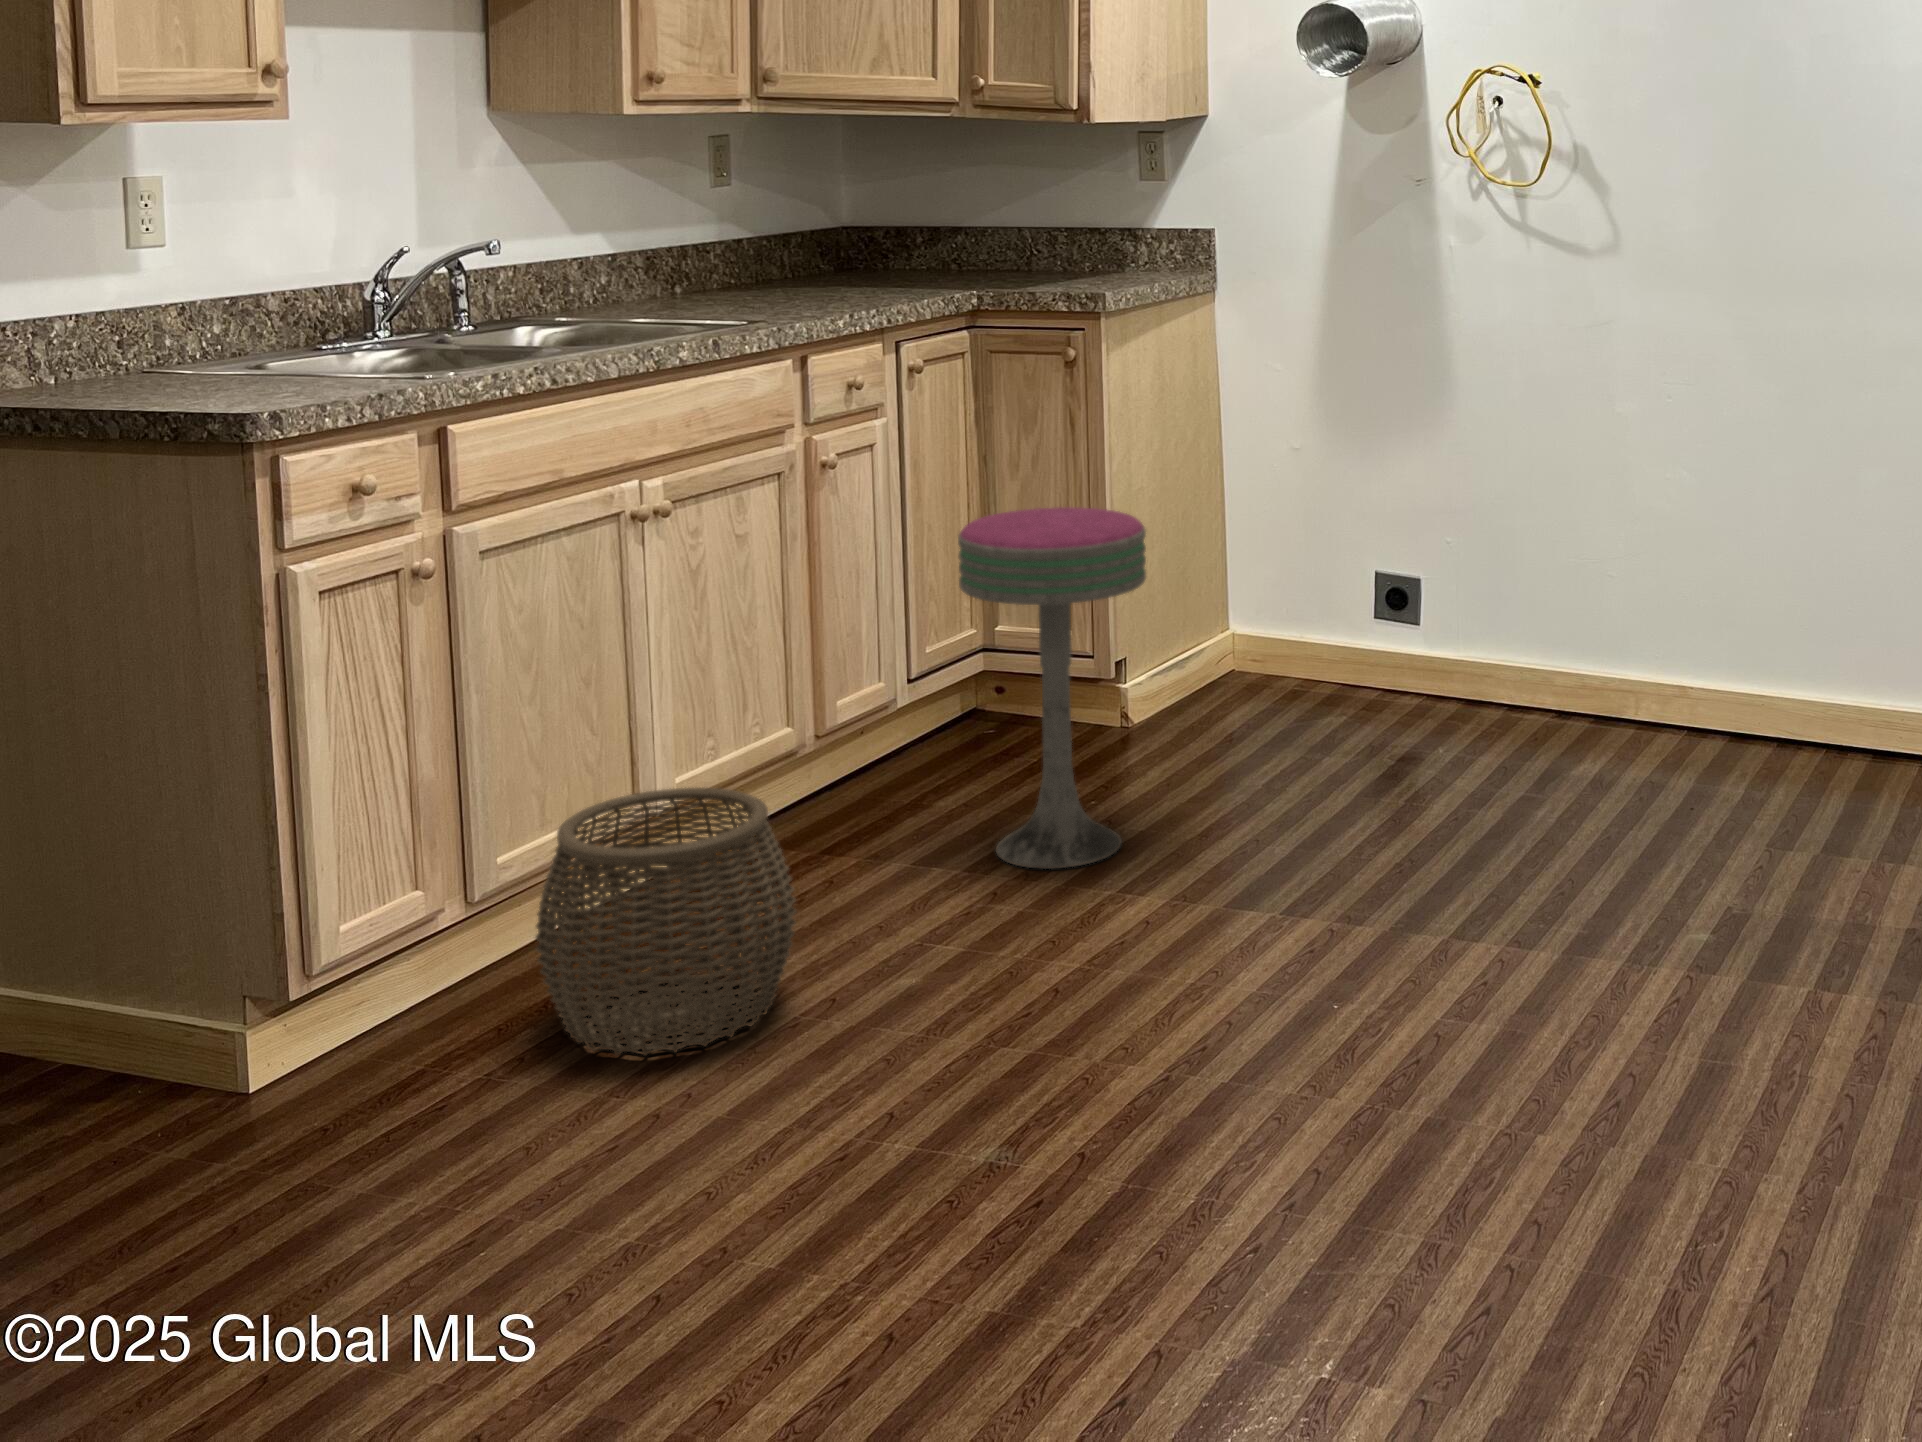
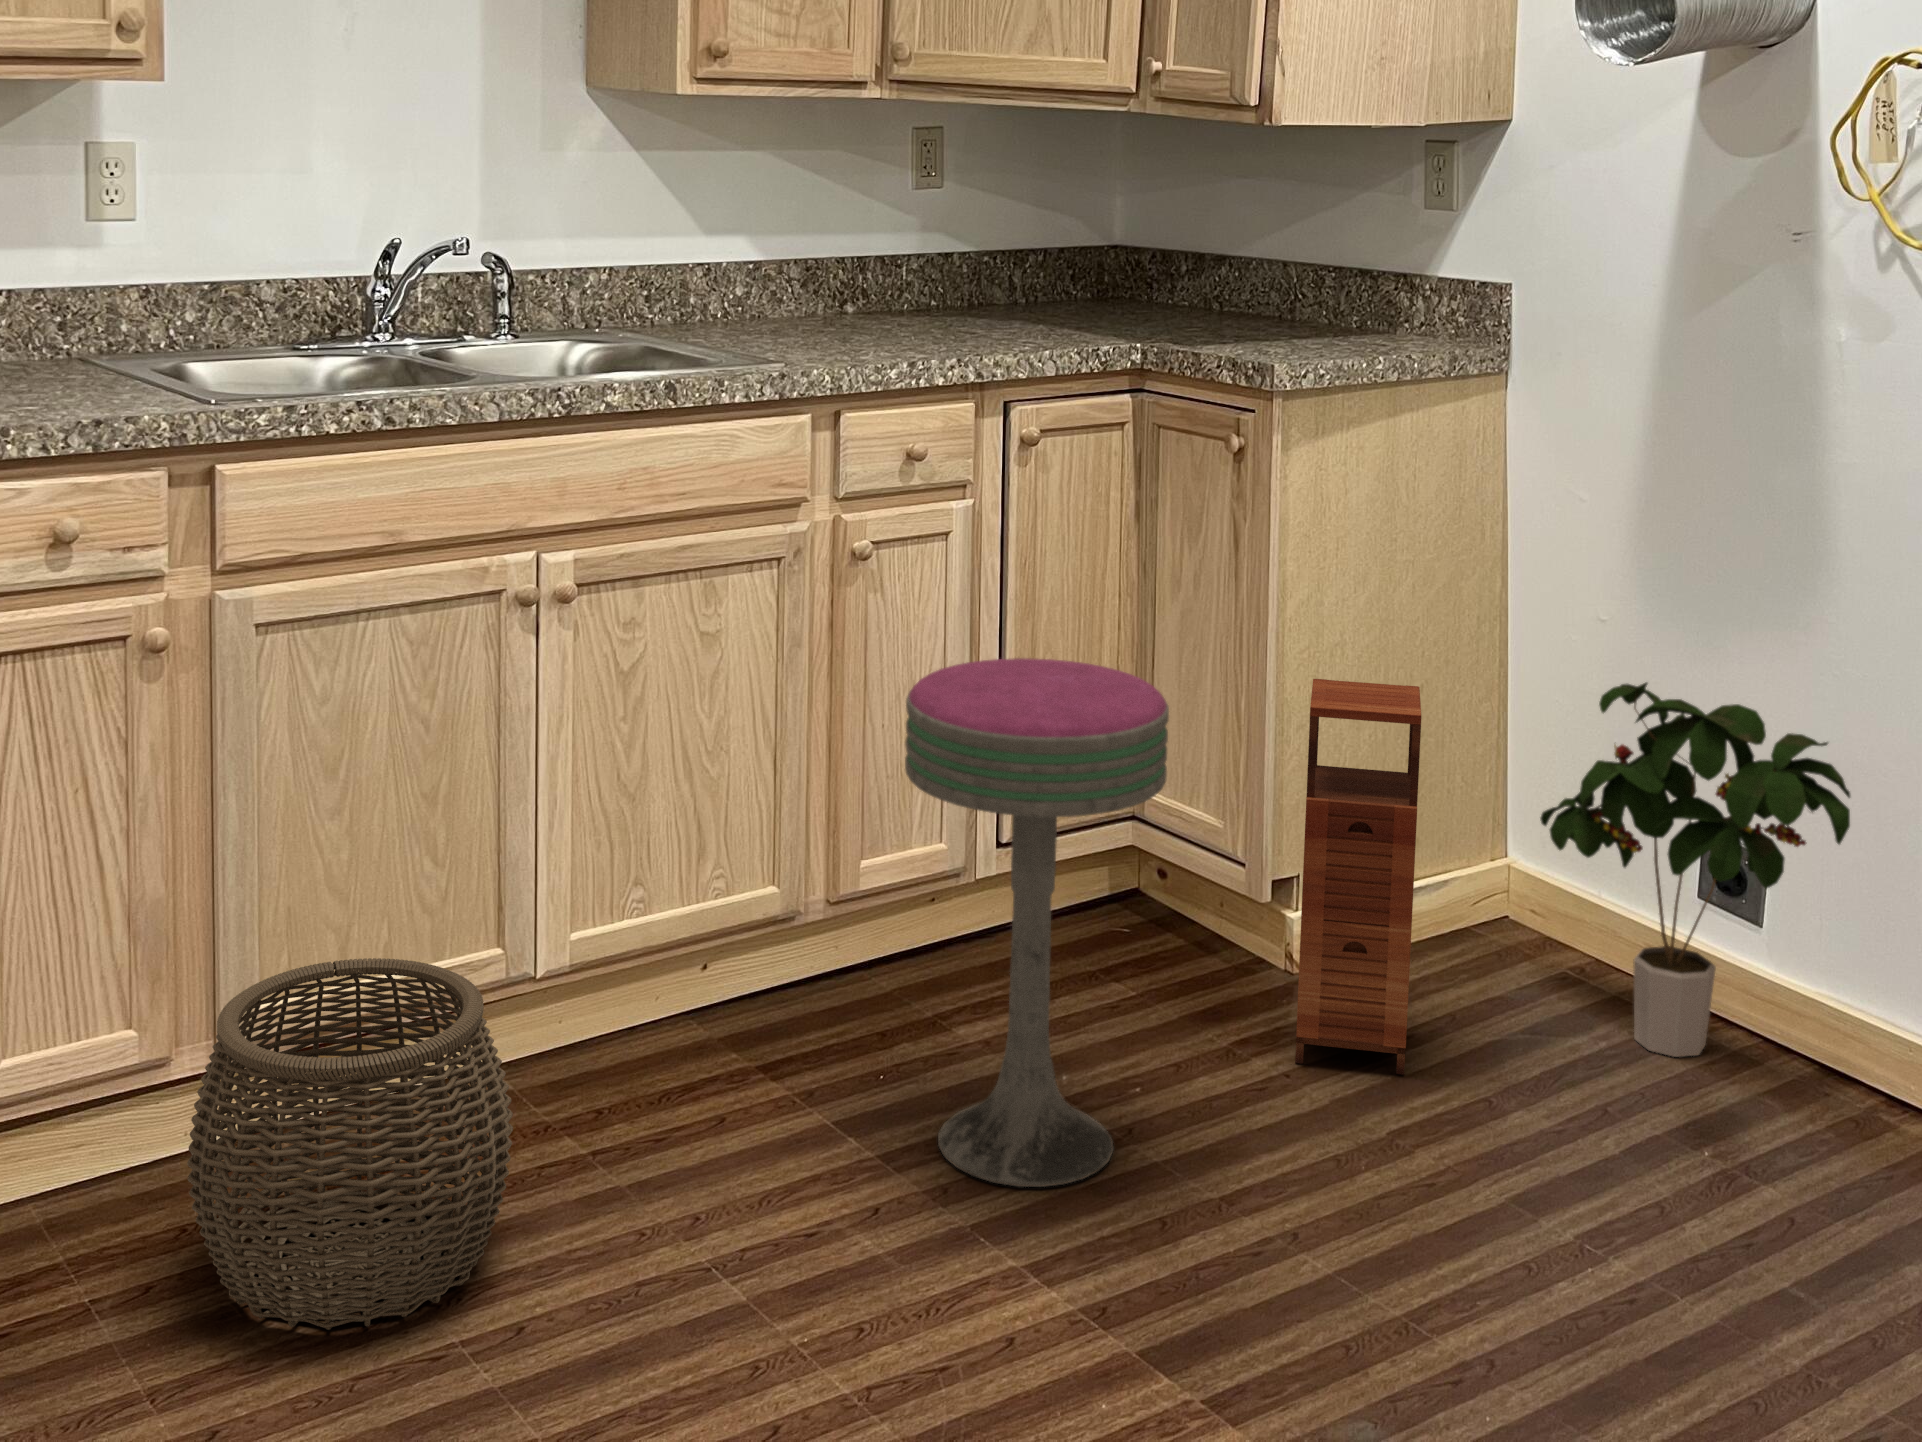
potted plant: none [1279,484,1486,720] -> present [1540,682,1850,1057]
storage cabinet: none [1156,504,1252,772] -> present [1295,679,1421,1075]

